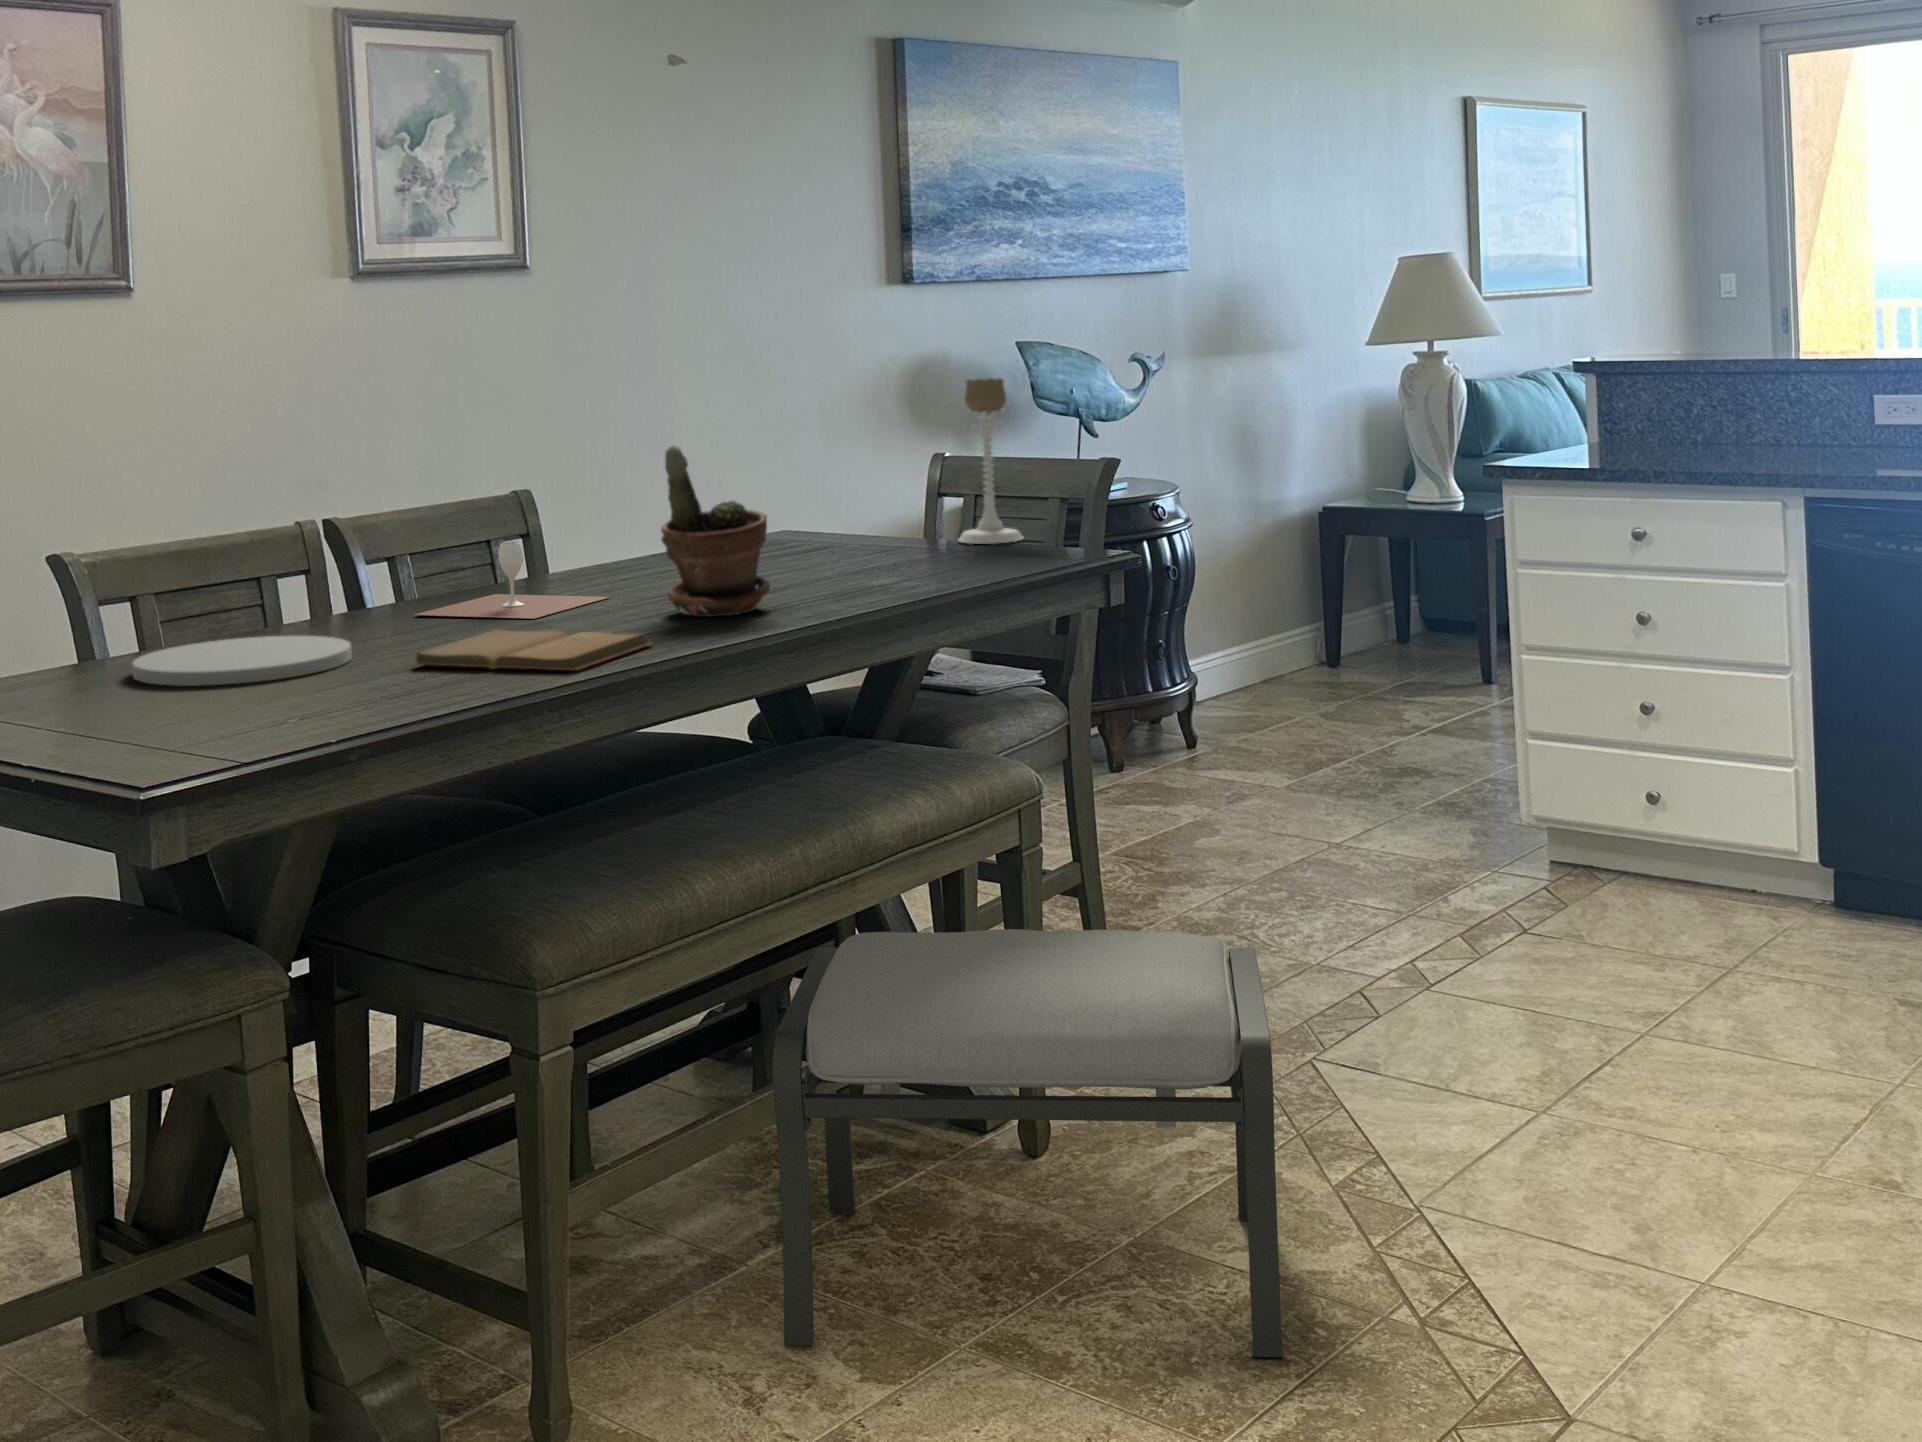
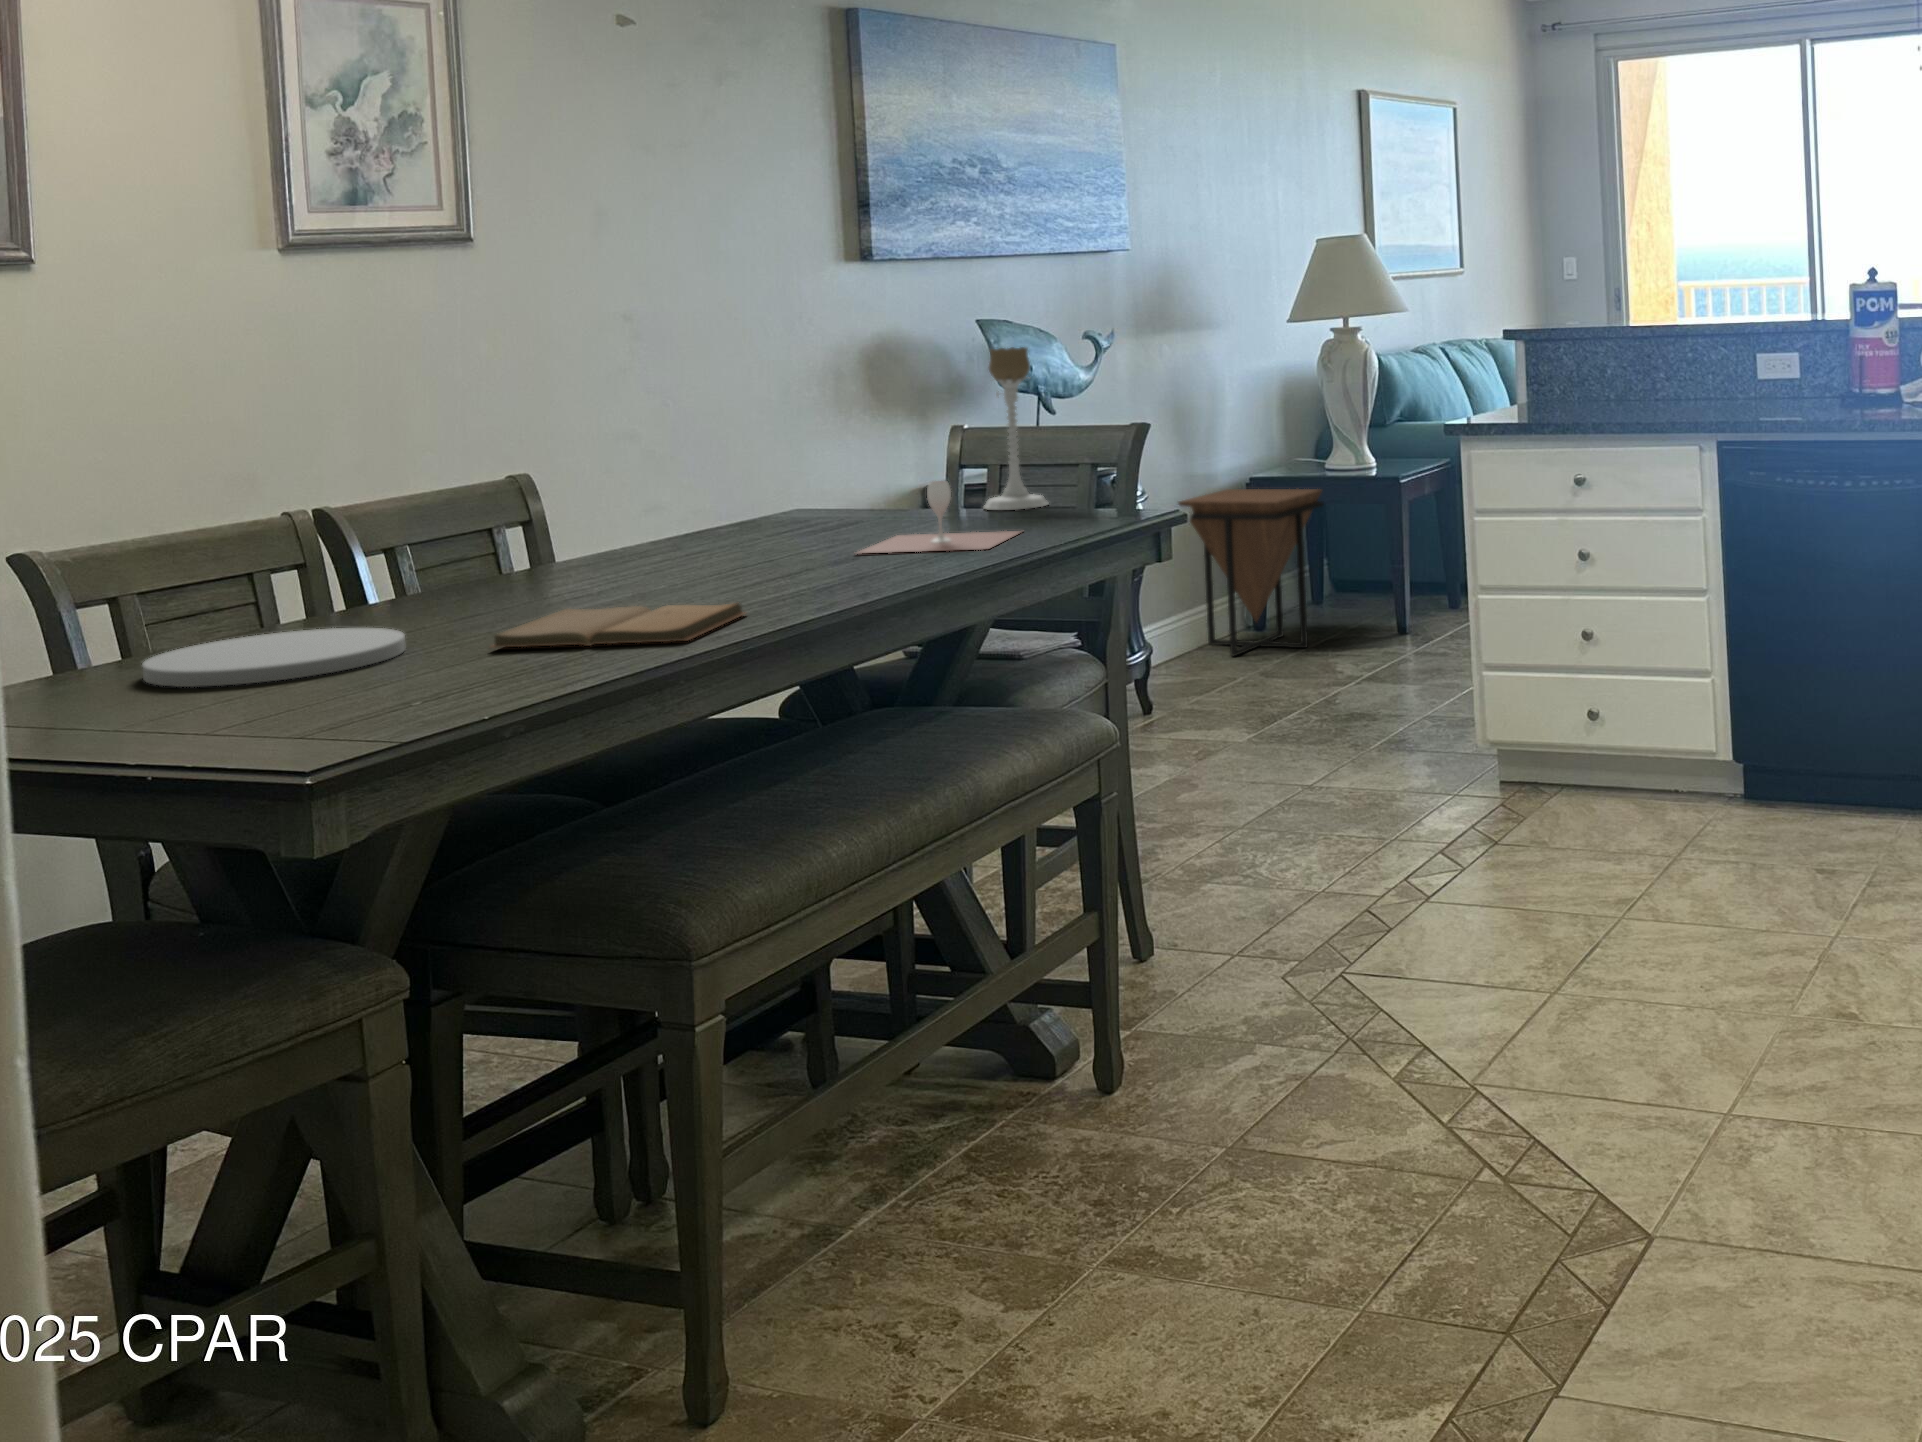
potted plant: present [661,446,770,617] -> none [728,413,843,587]
side table: none [1239,519,1399,696] -> present [1178,489,1323,656]
wine glass: present [414,542,610,619] -> present [858,481,1020,553]
ottoman: present [772,929,1283,1358] -> none [904,857,1395,1298]

